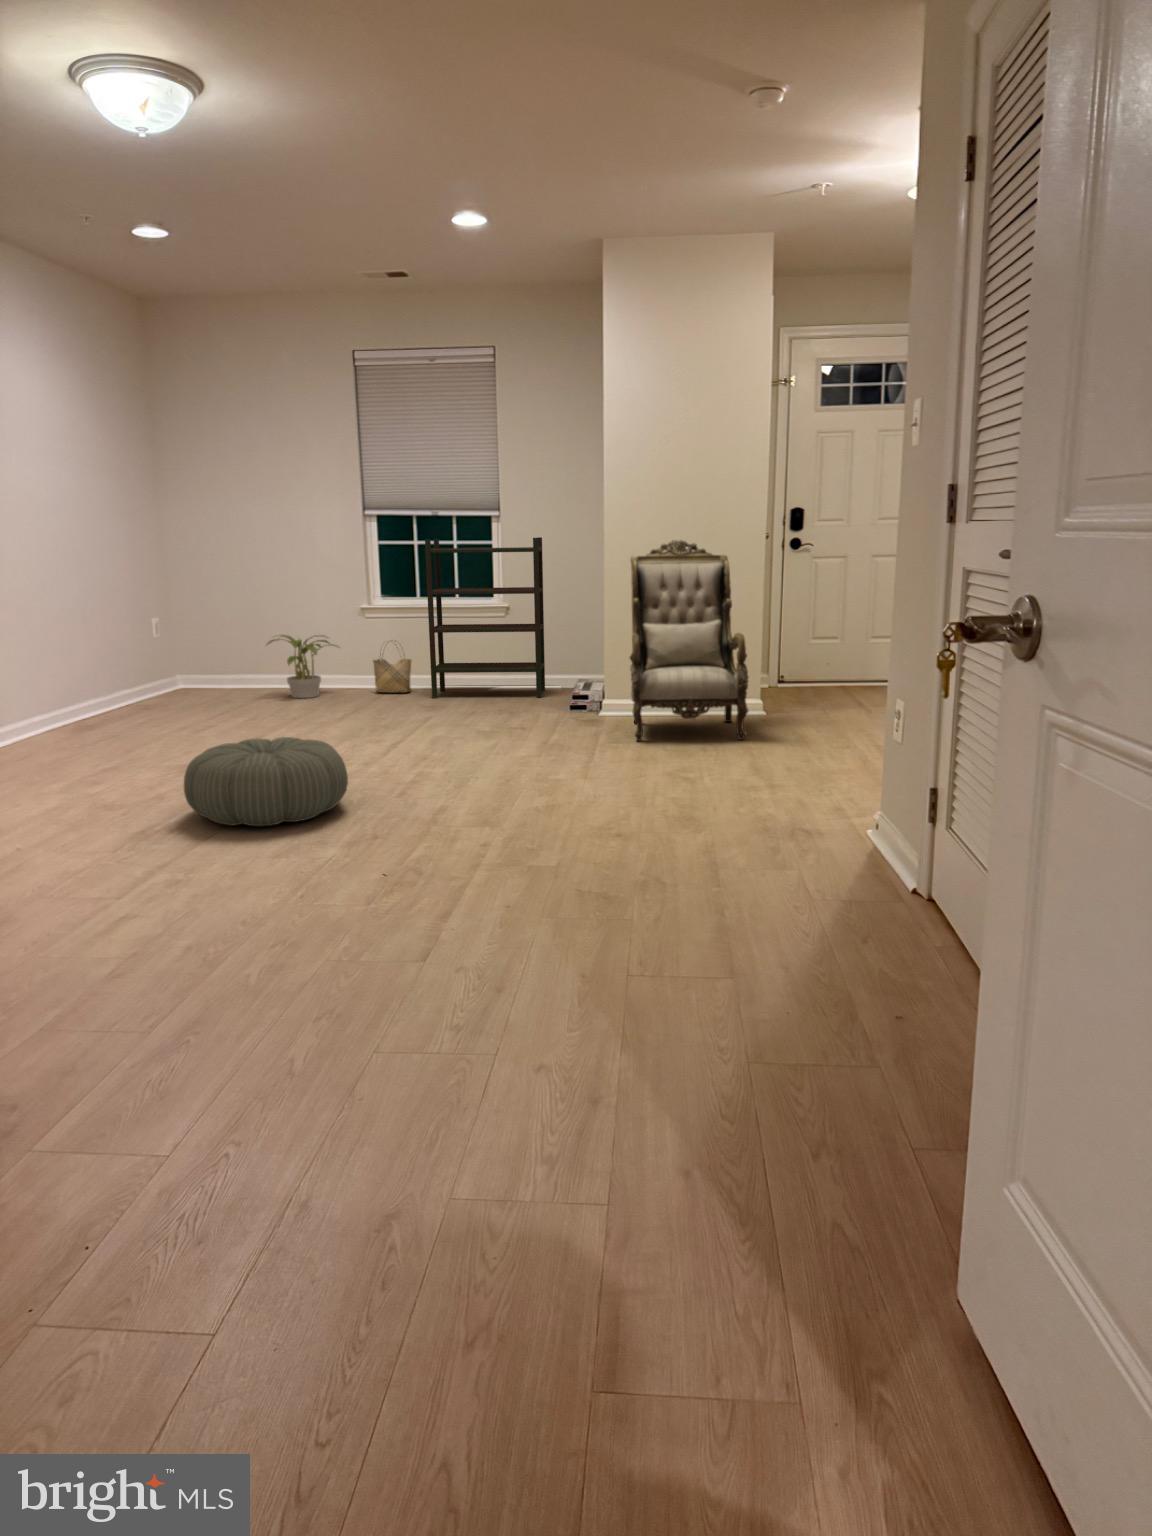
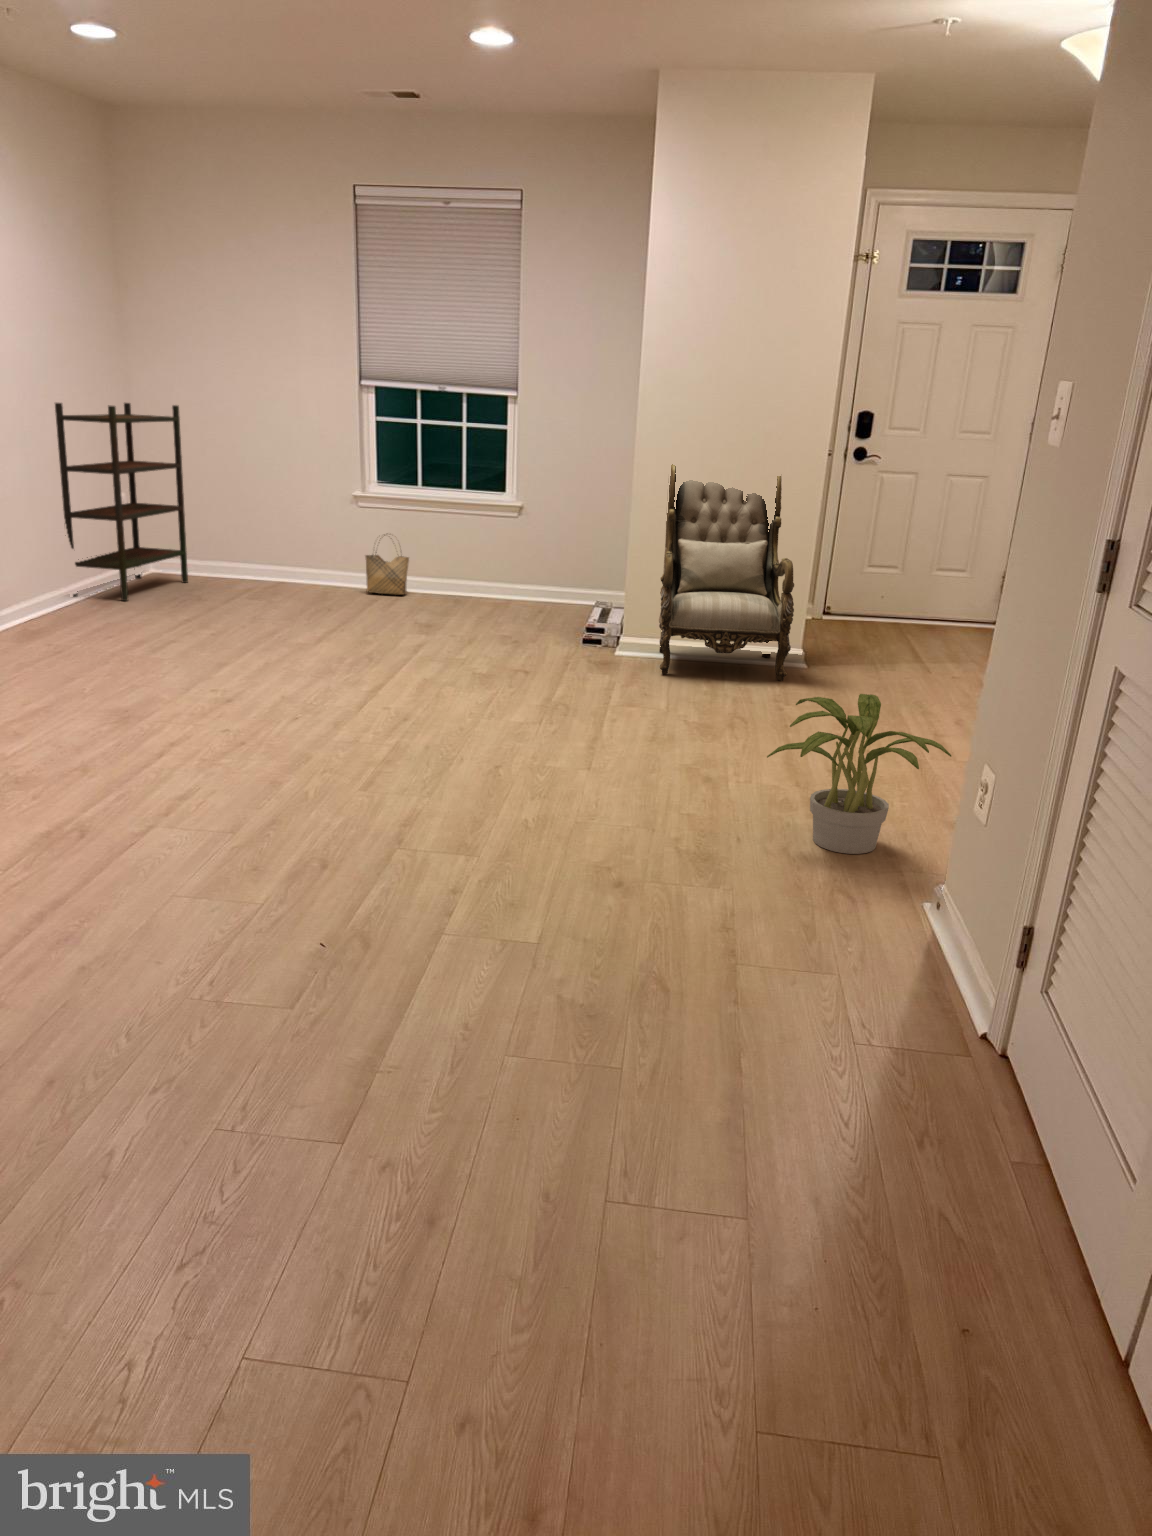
bookshelf: present [425,537,545,698] -> present [55,403,188,601]
potted plant: present [267,635,336,698] -> present [767,694,951,854]
pouf: present [184,737,348,826] -> none [156,652,339,754]

